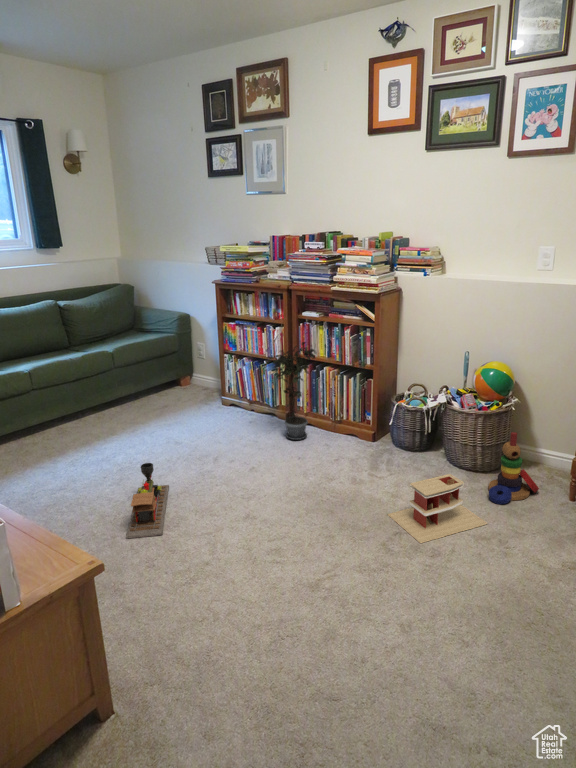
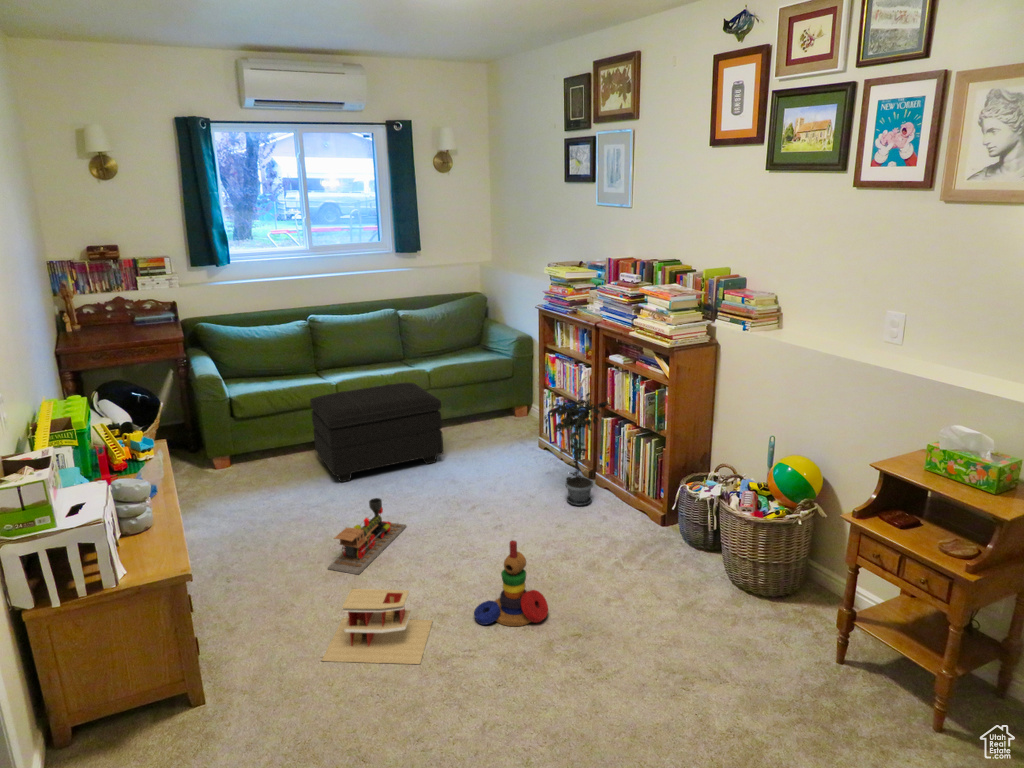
footstool: none [8,364,152,466] -> present [310,382,443,482]
stacking toy: present [488,432,539,504] -> present [474,541,548,626]
toy house: present [388,474,488,543] -> present [322,589,433,664]

